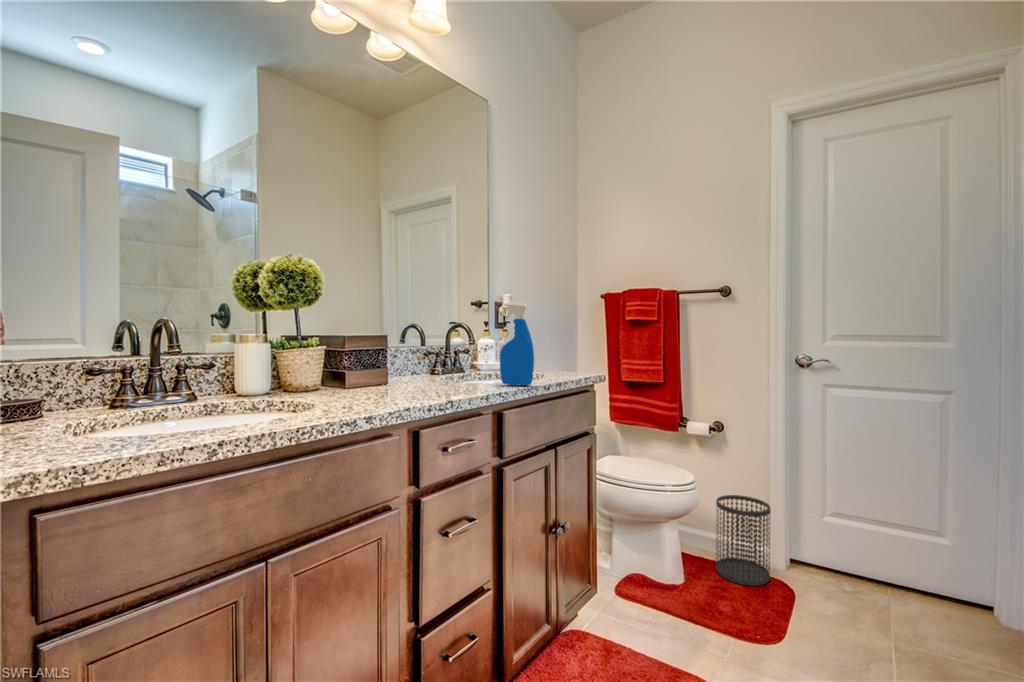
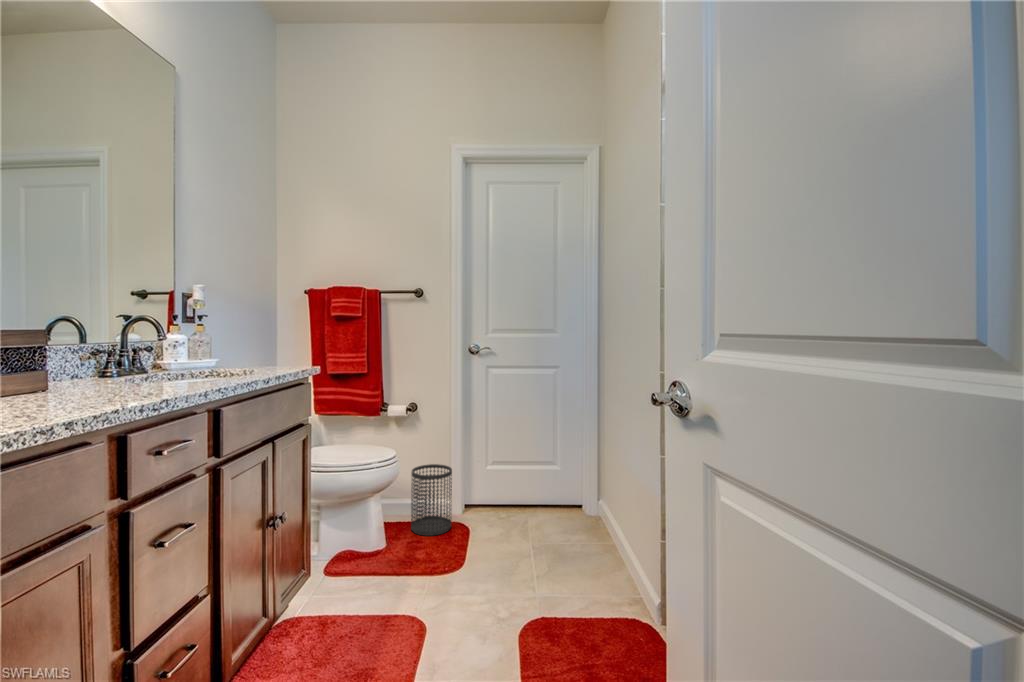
spray bottle: present [500,302,534,386] -> none [210,296,252,382]

